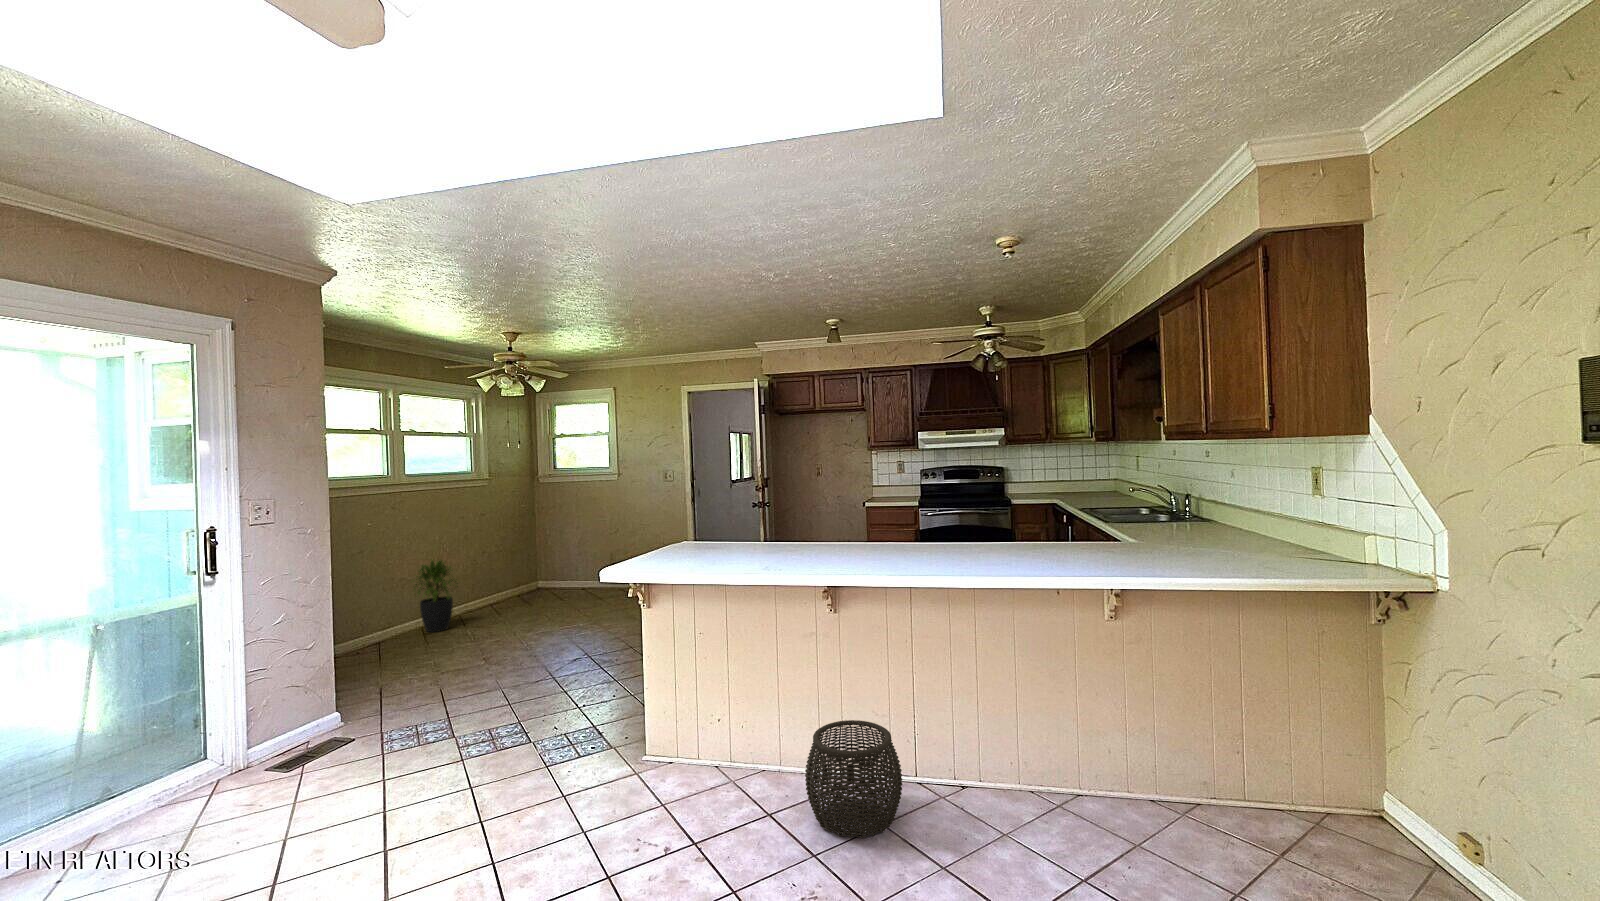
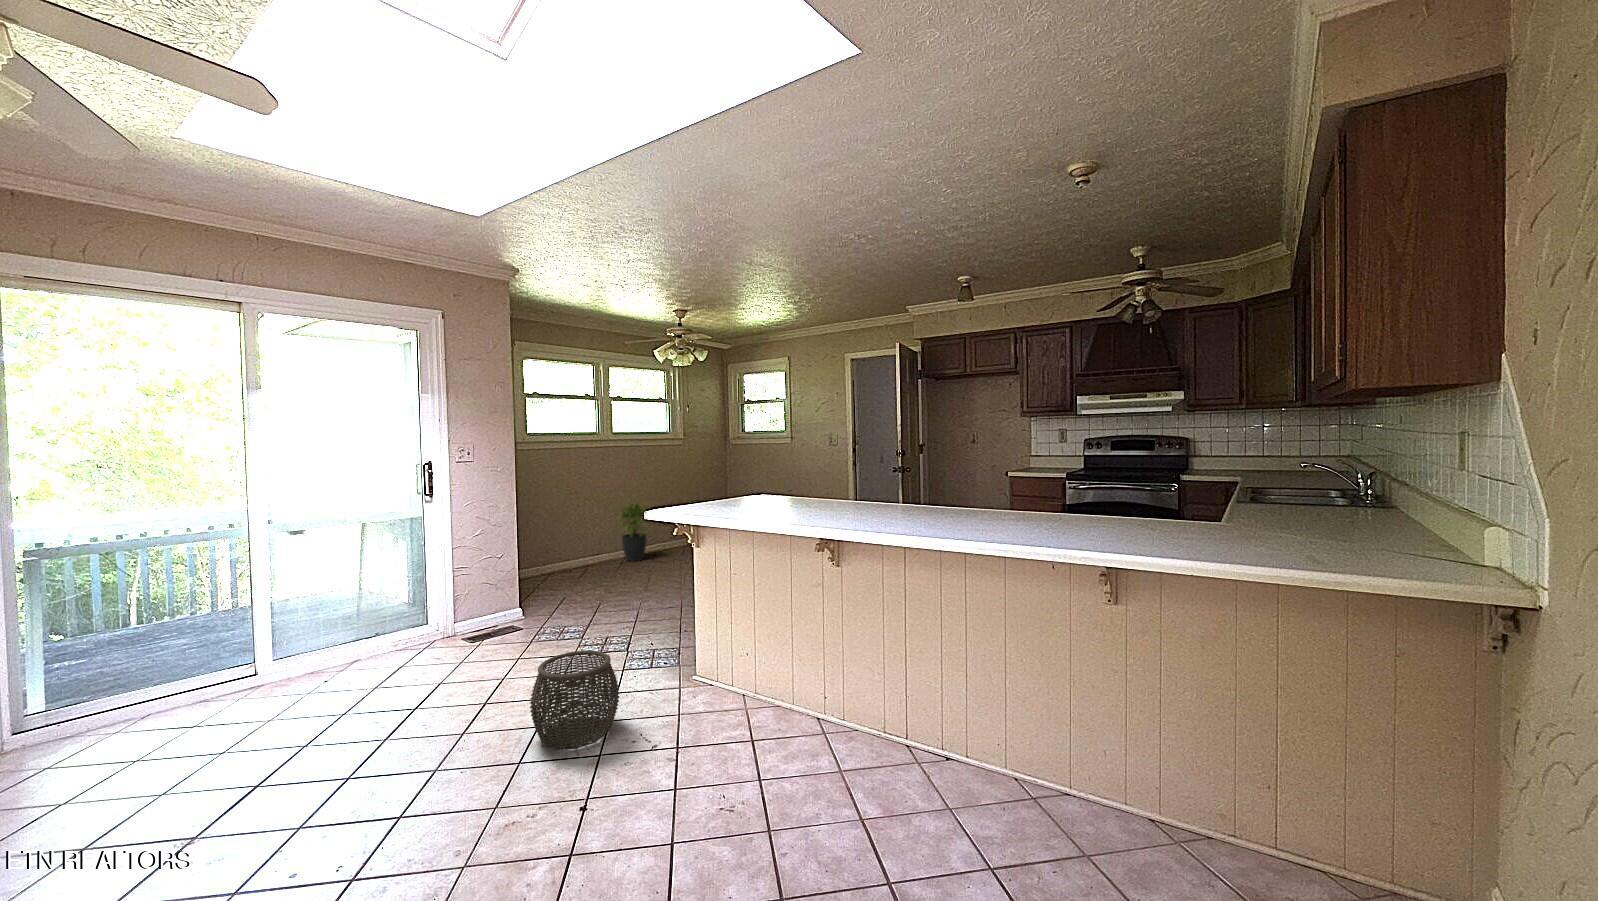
woven basket: present [805,720,903,838] -> present [530,651,619,749]

